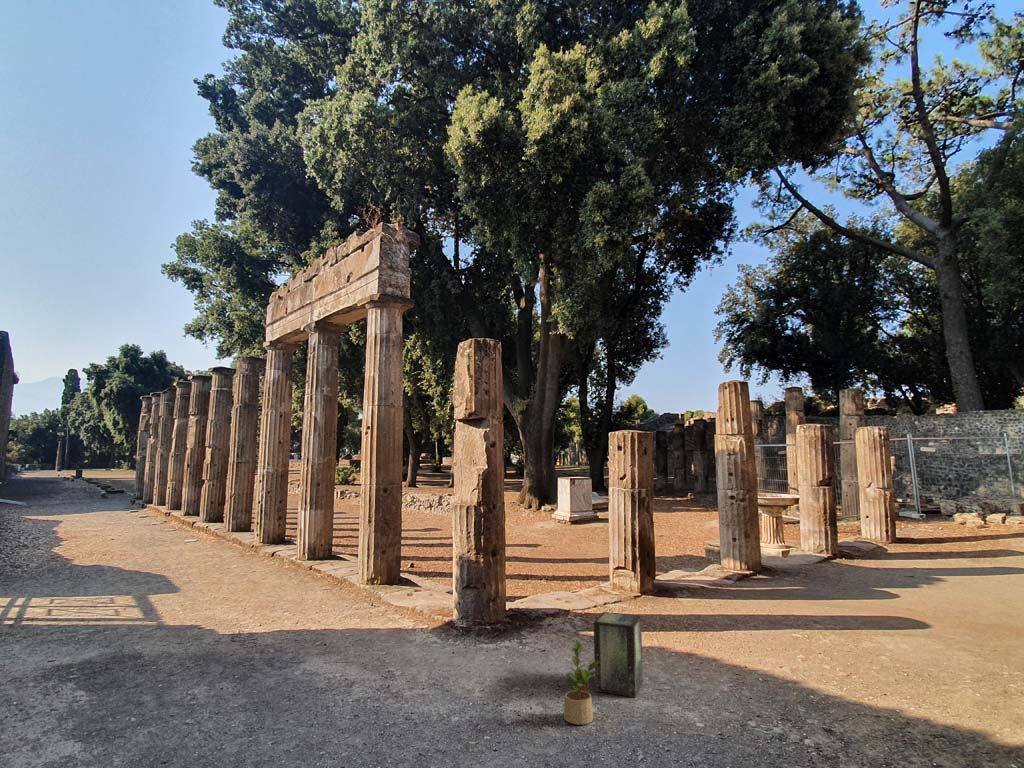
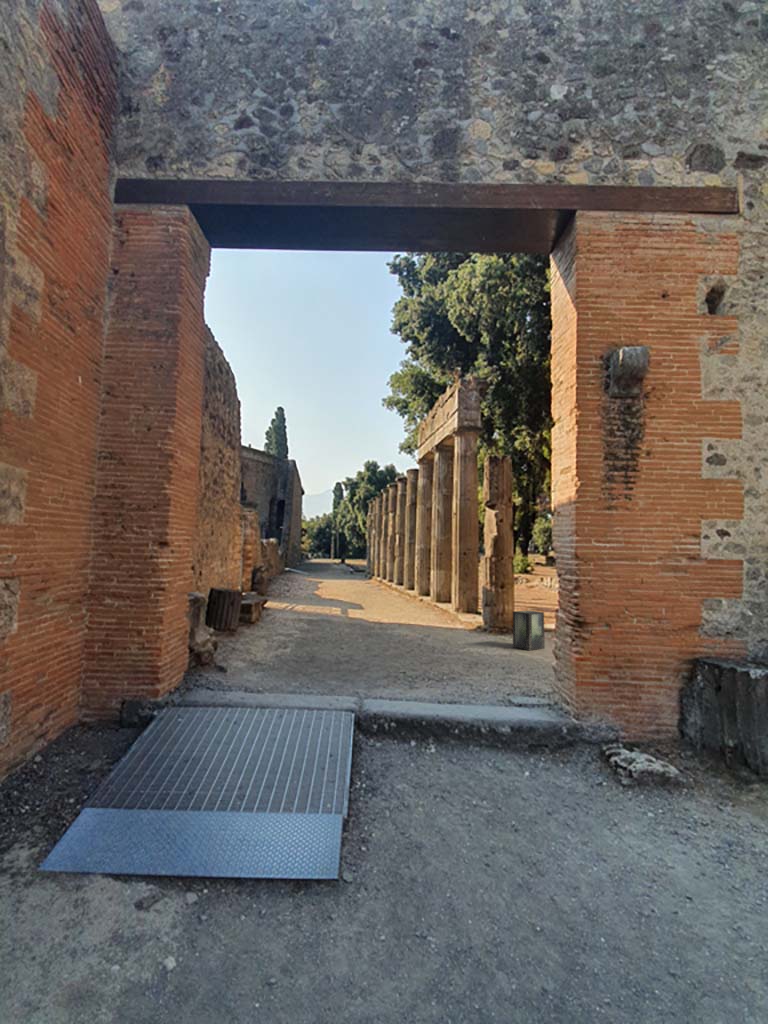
potted plant: present [564,642,598,724] -> none [481,614,500,651]

